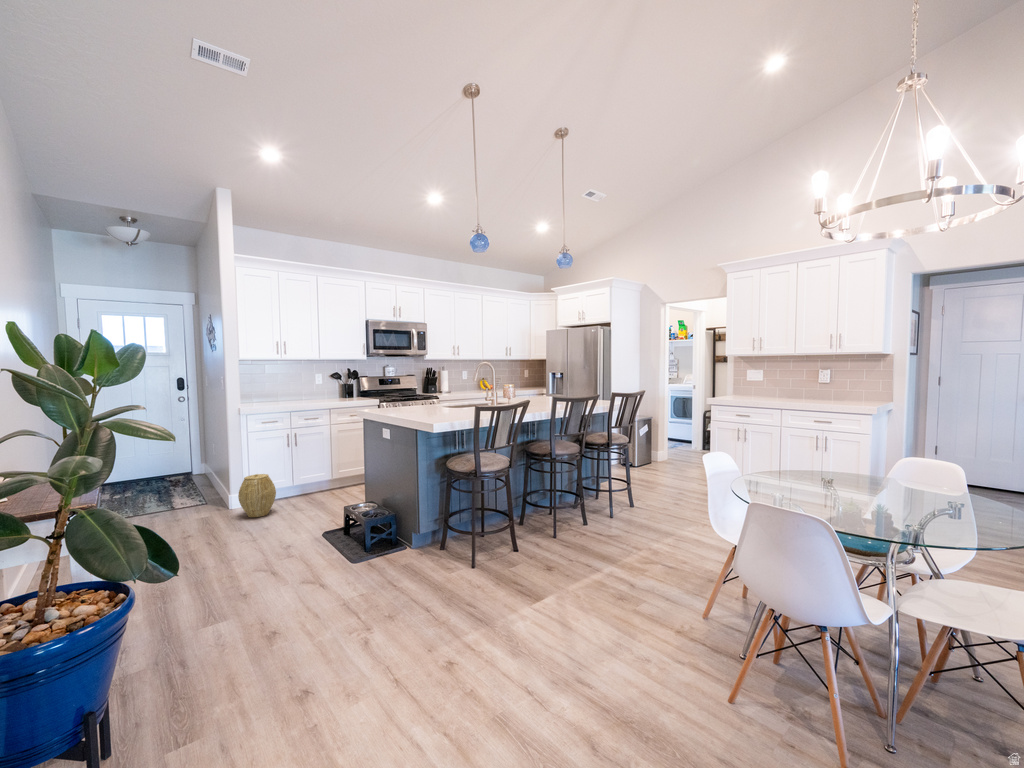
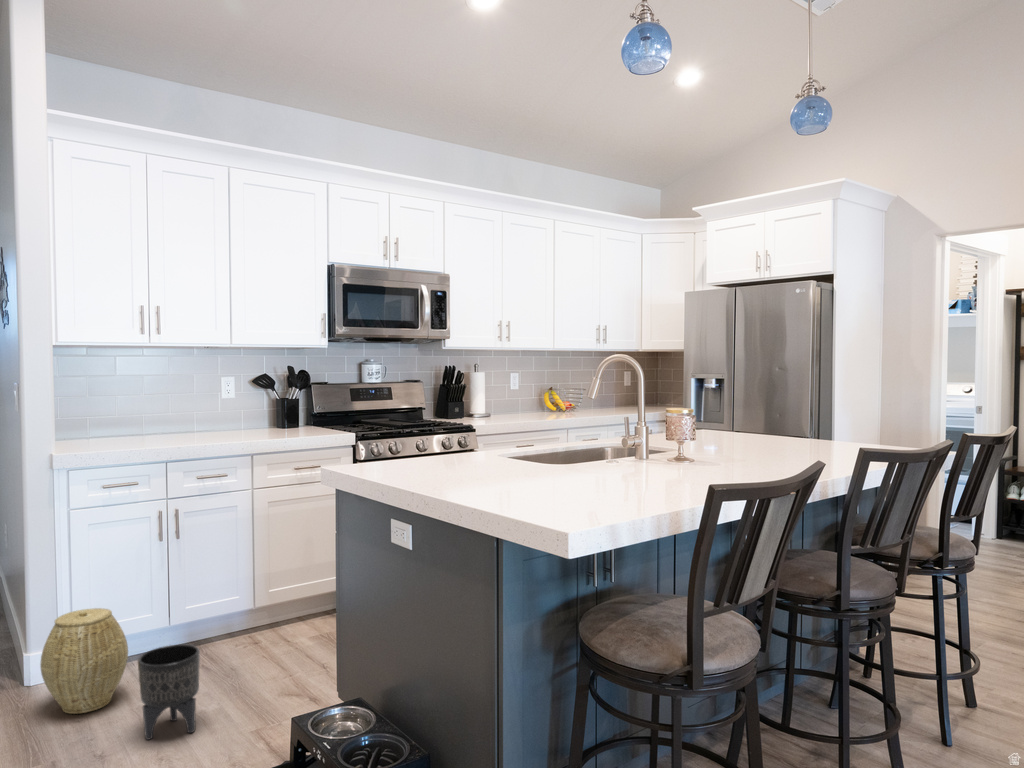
planter: none [281,487,307,524] -> present [138,644,200,740]

